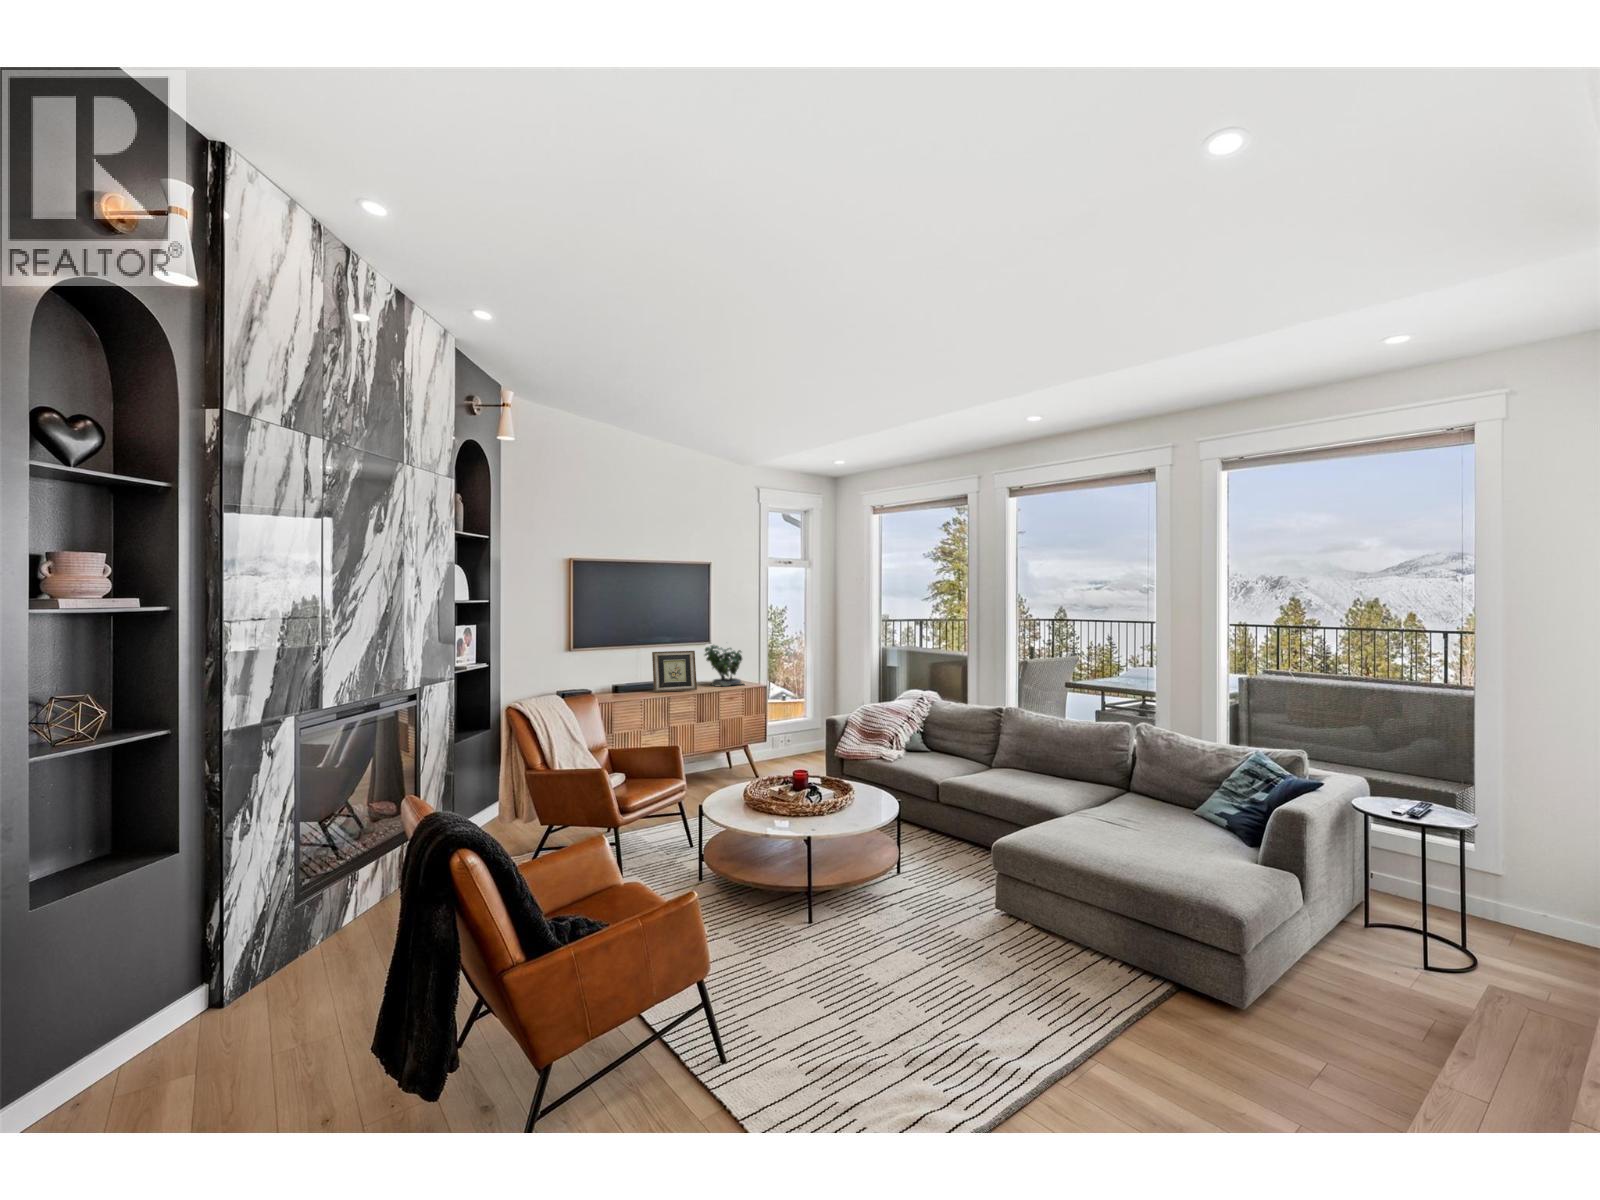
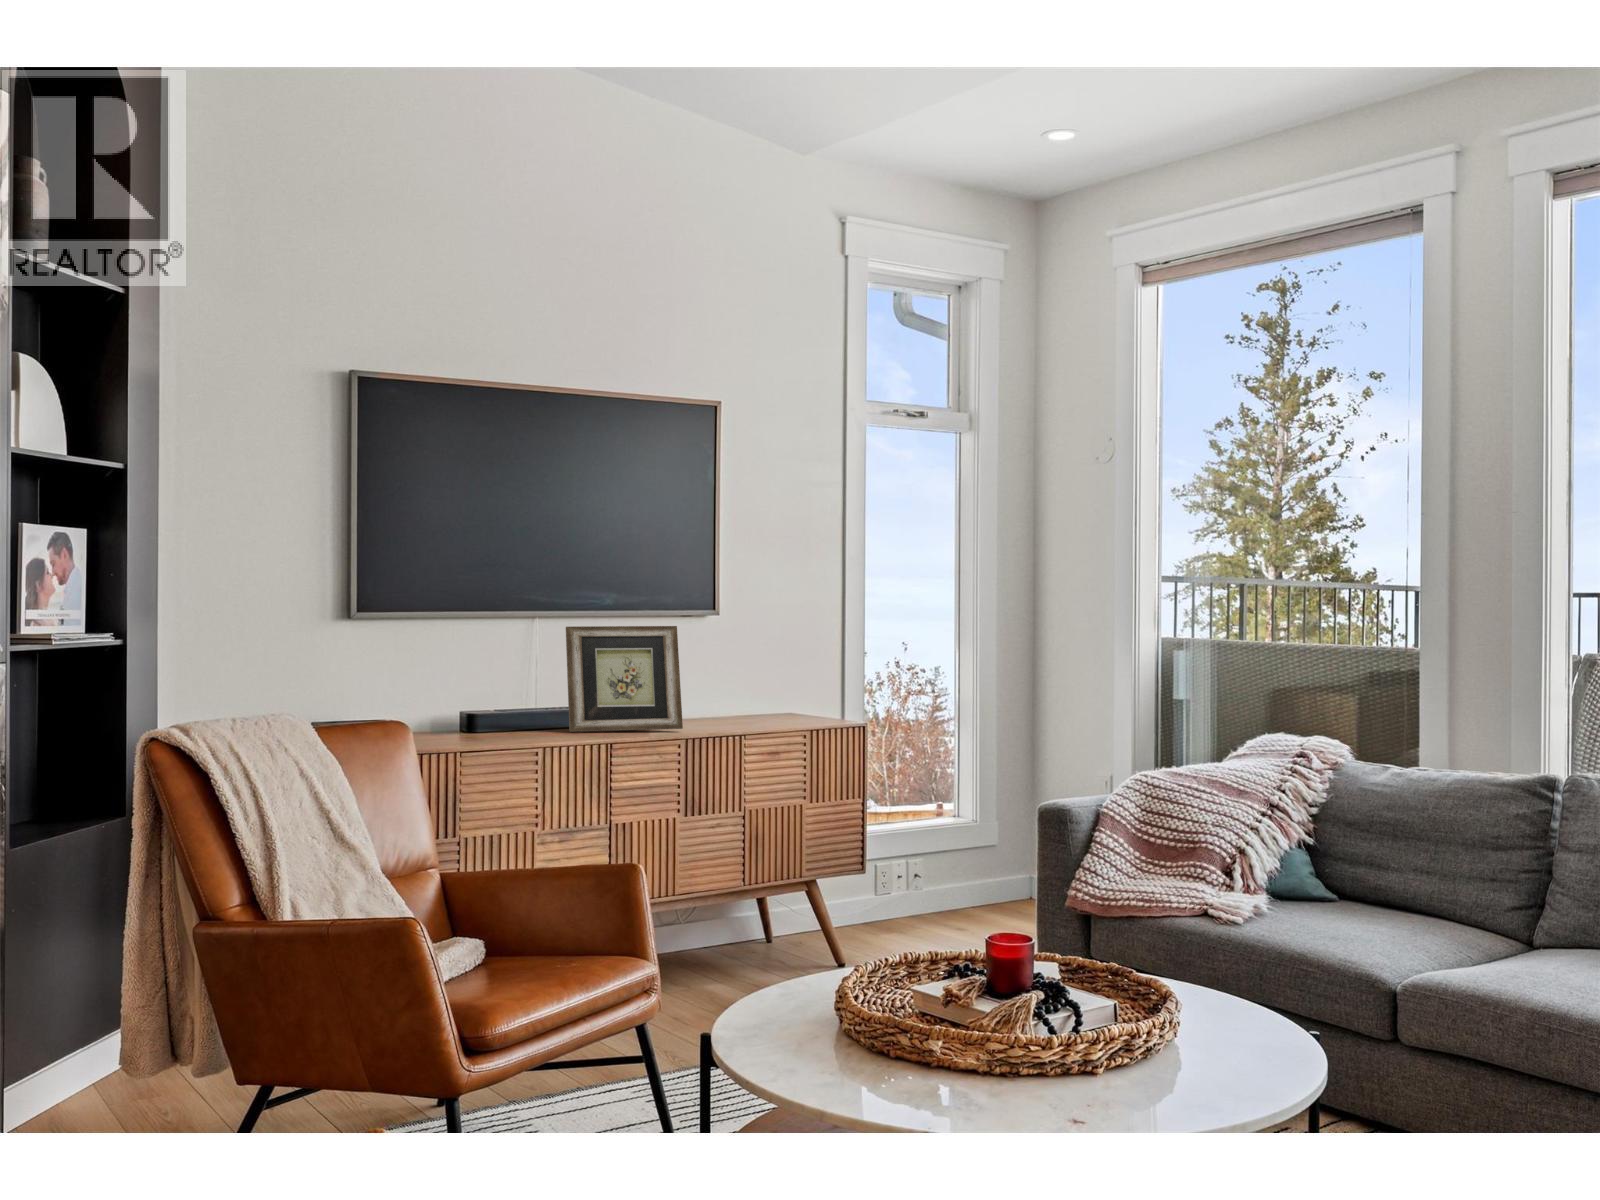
potted plant: present [705,645,744,686] -> none [699,609,811,724]

